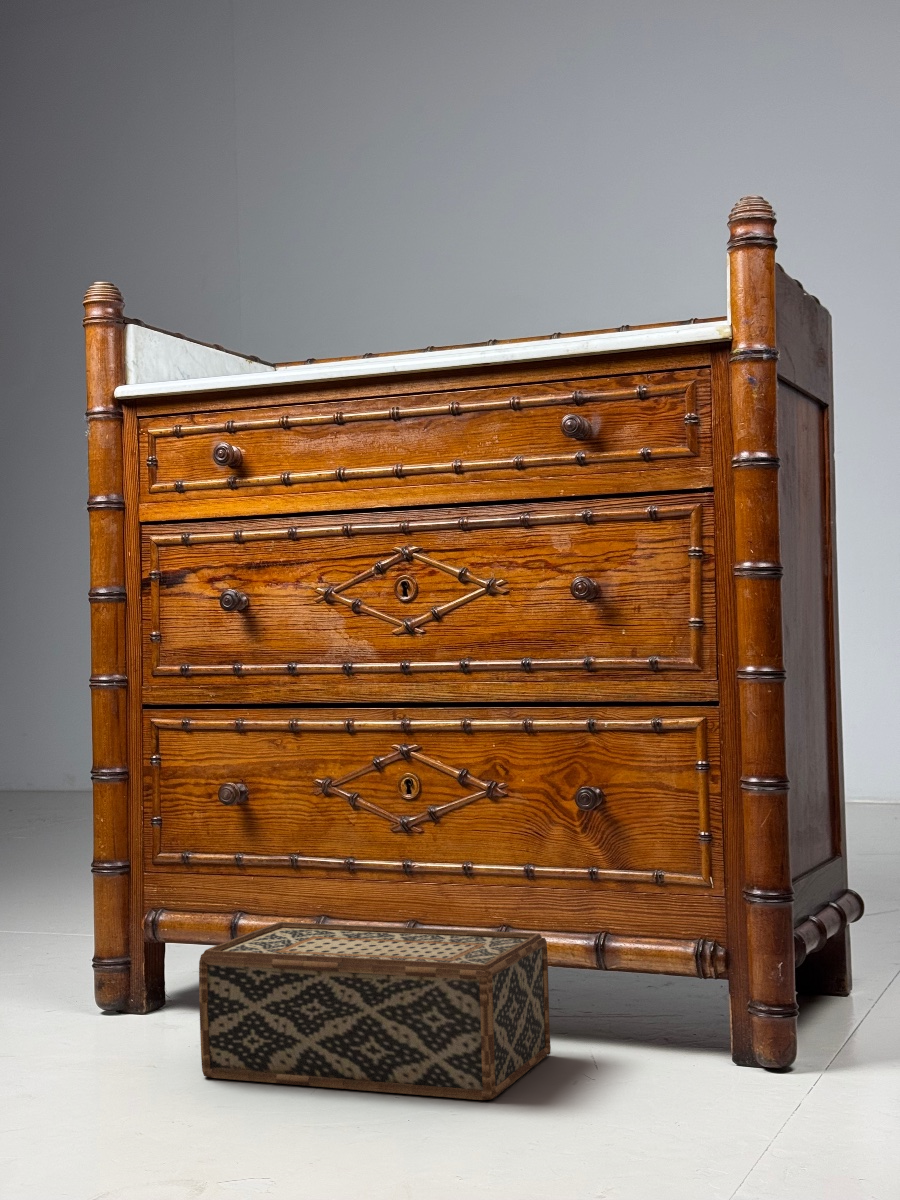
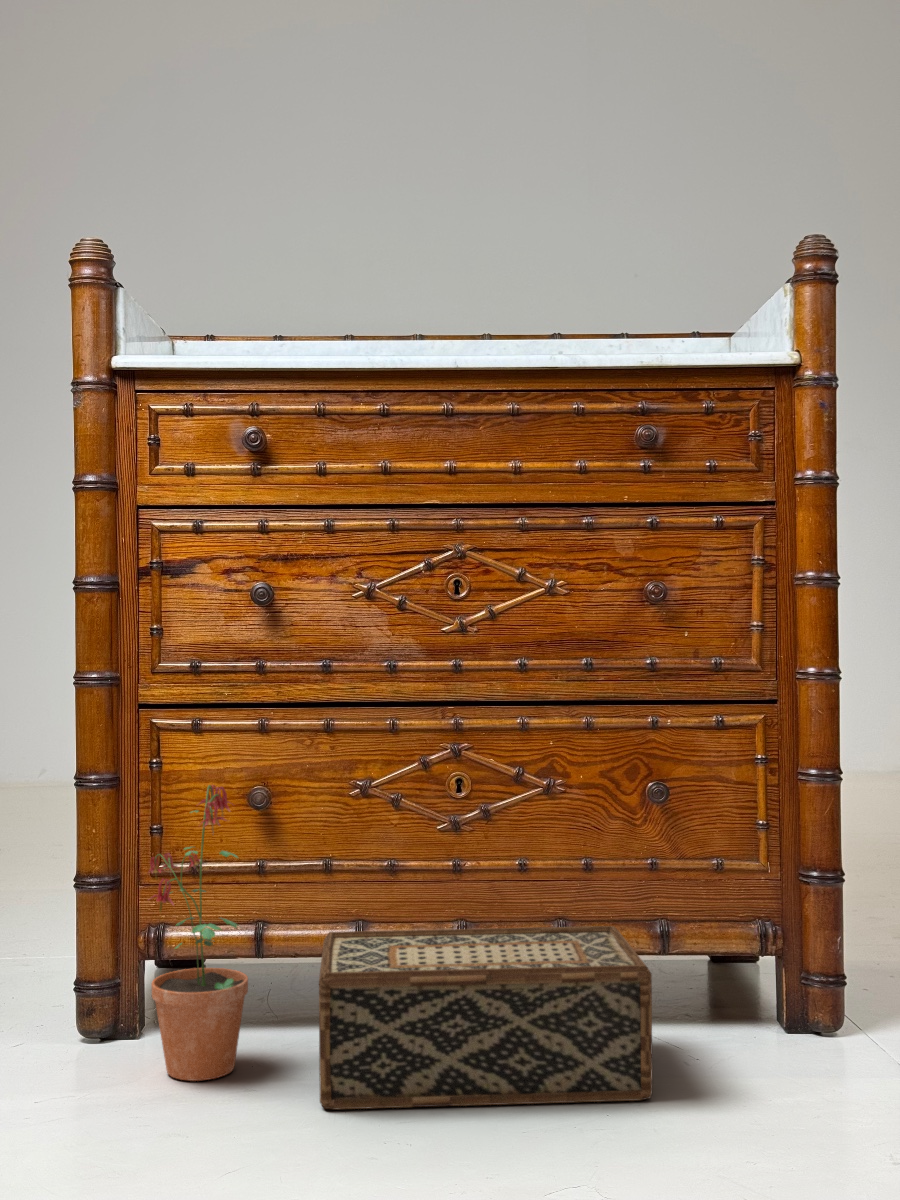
potted plant: none [99,779,200,1047] -> present [149,785,248,1081]

